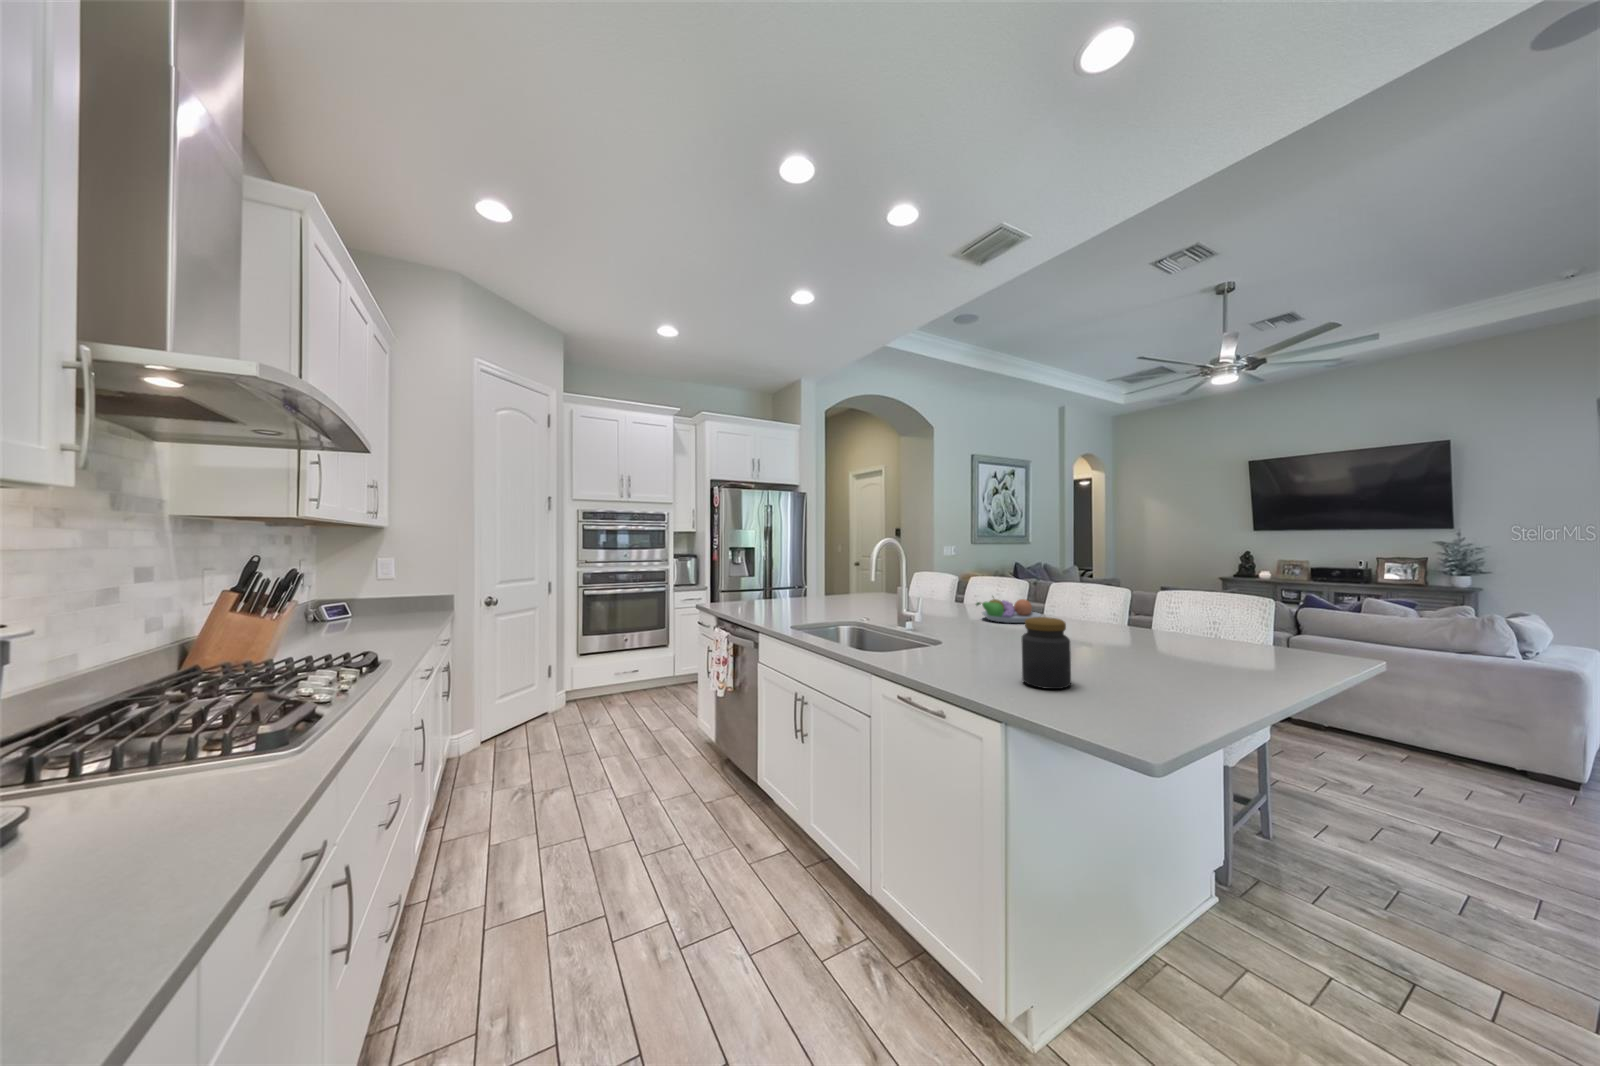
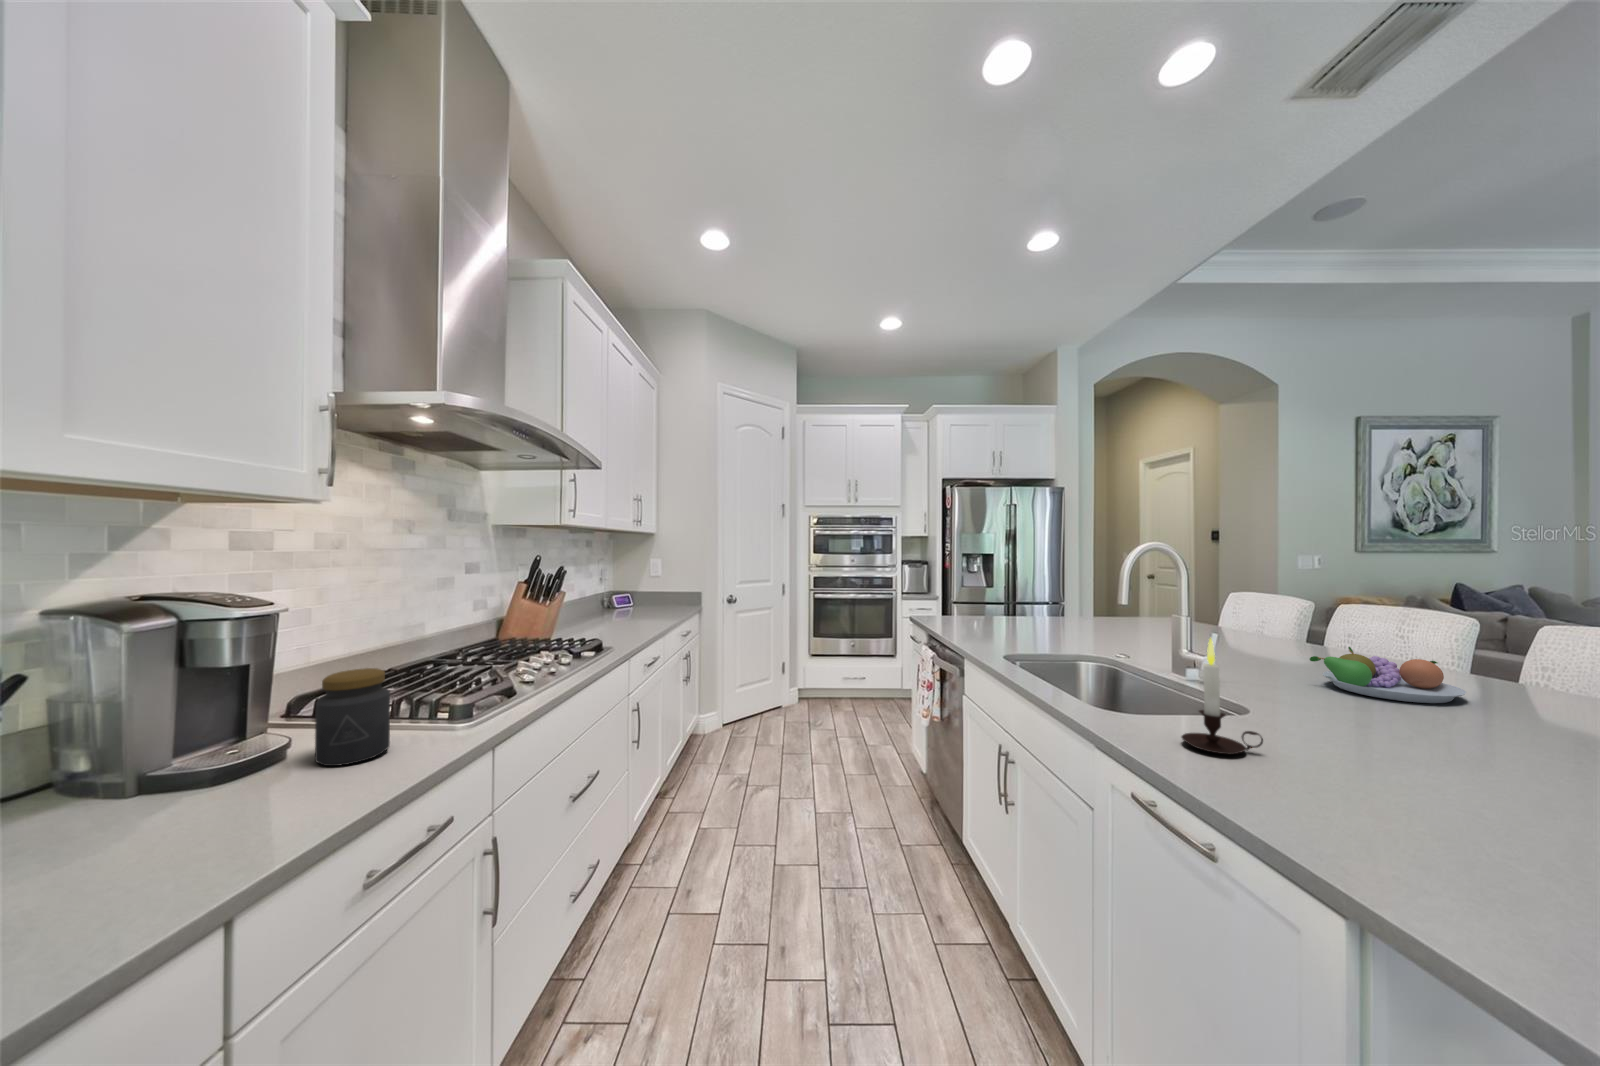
candle: none [930,589,971,659] -> present [1182,639,1263,754]
jar: present [1022,617,1071,689] -> present [315,668,390,766]

